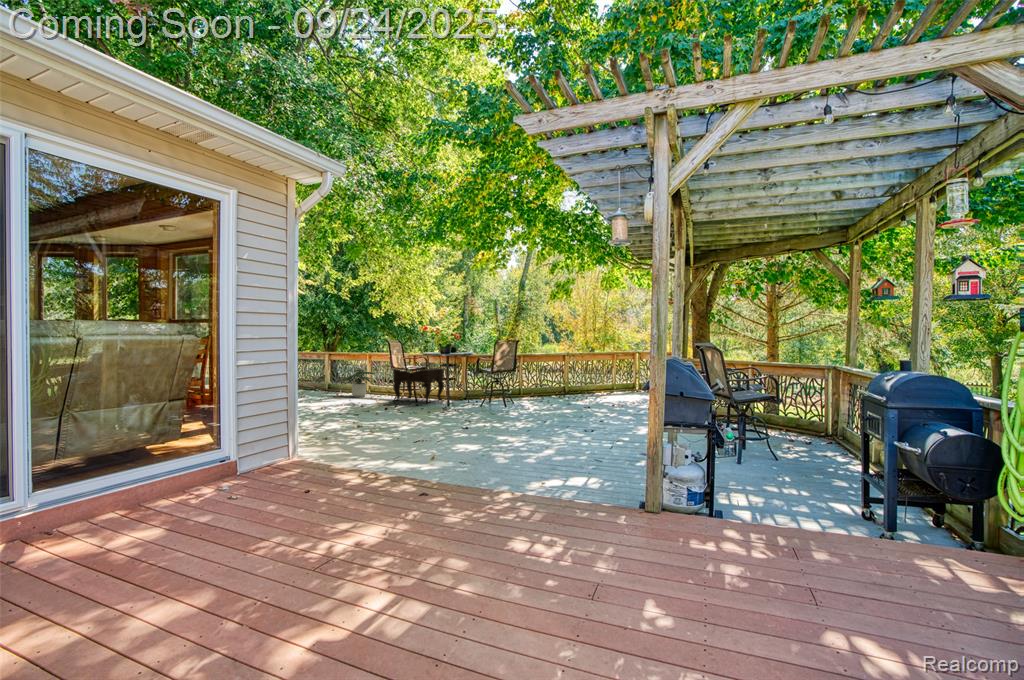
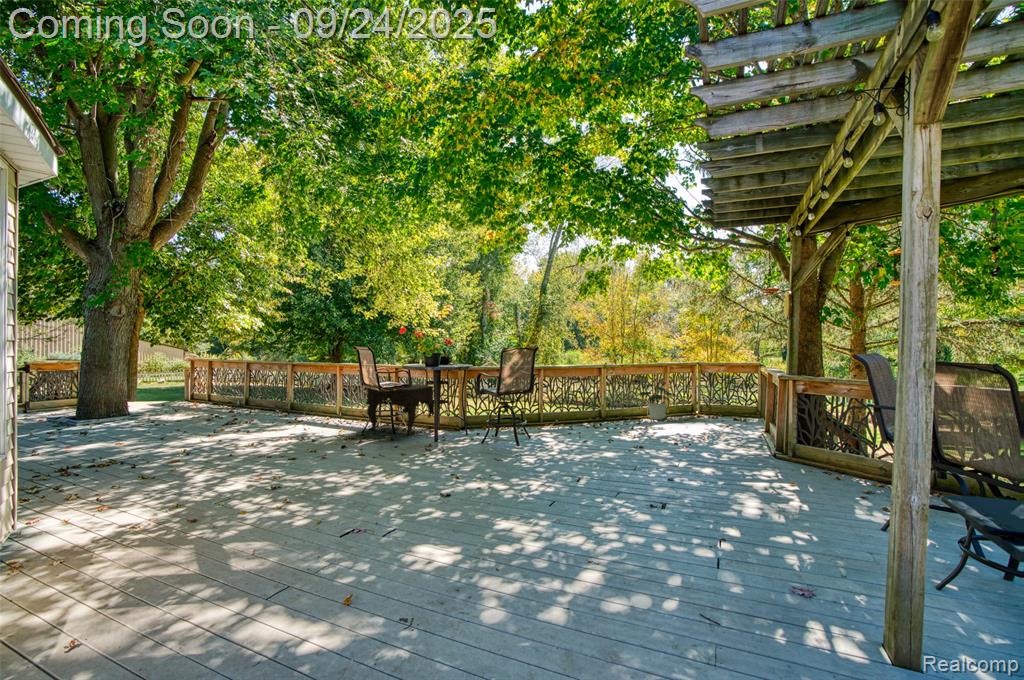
potted plant: present [344,369,374,397] -> present [638,384,678,420]

